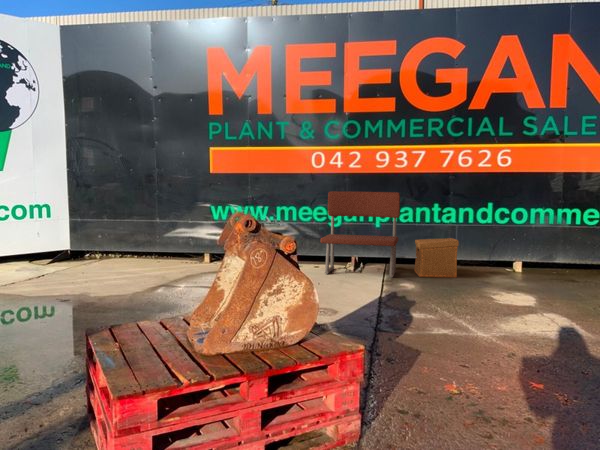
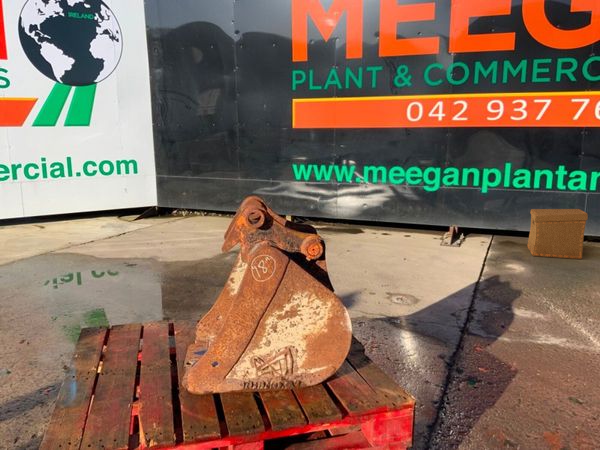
bench: present [321,191,400,278] -> none [411,150,514,255]

